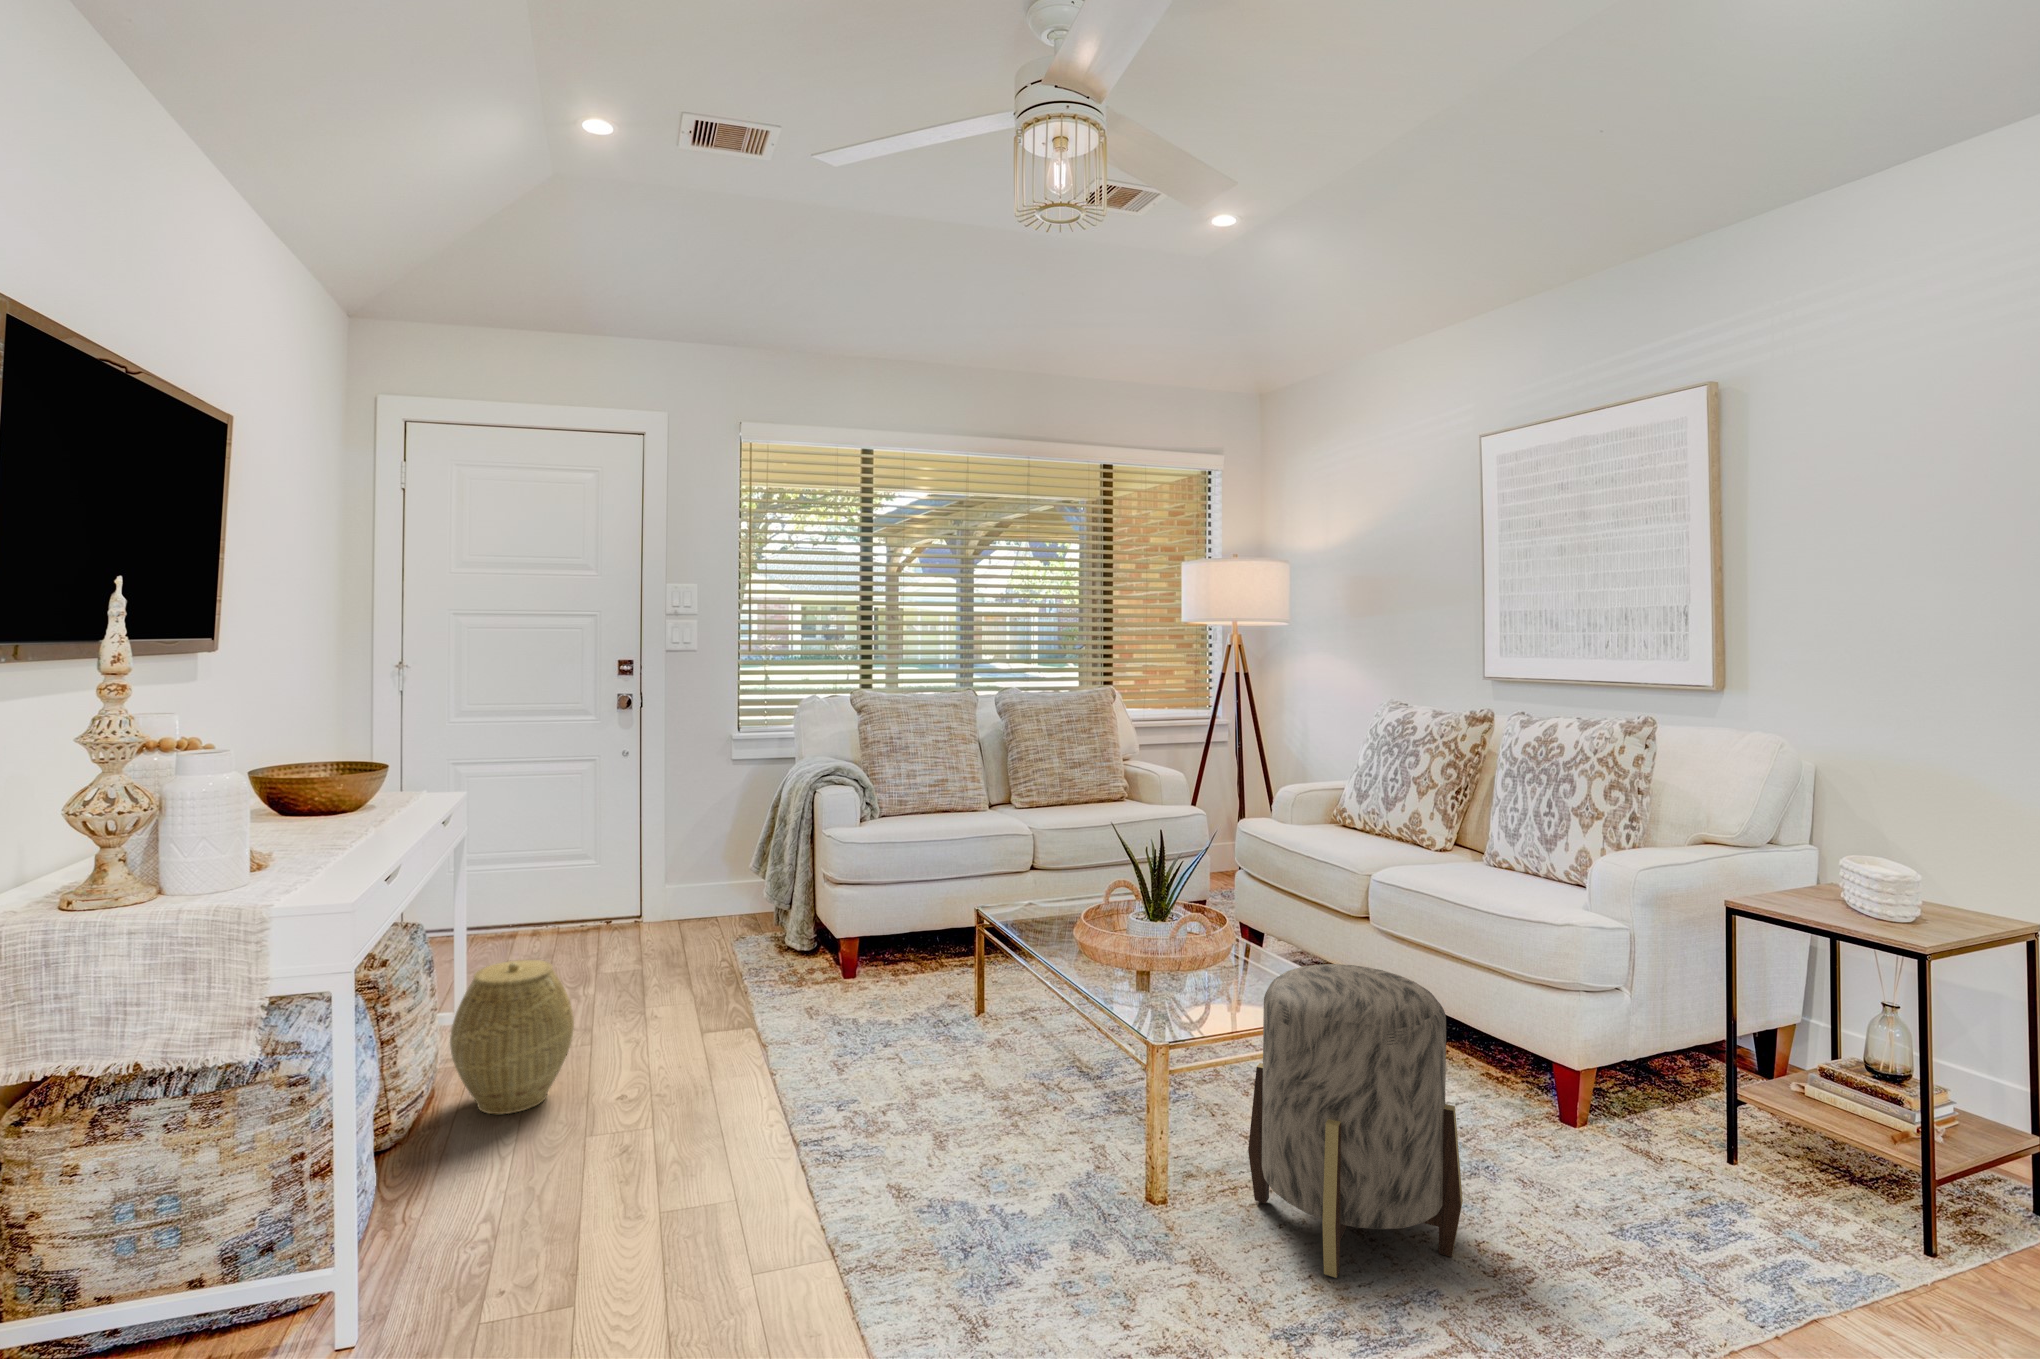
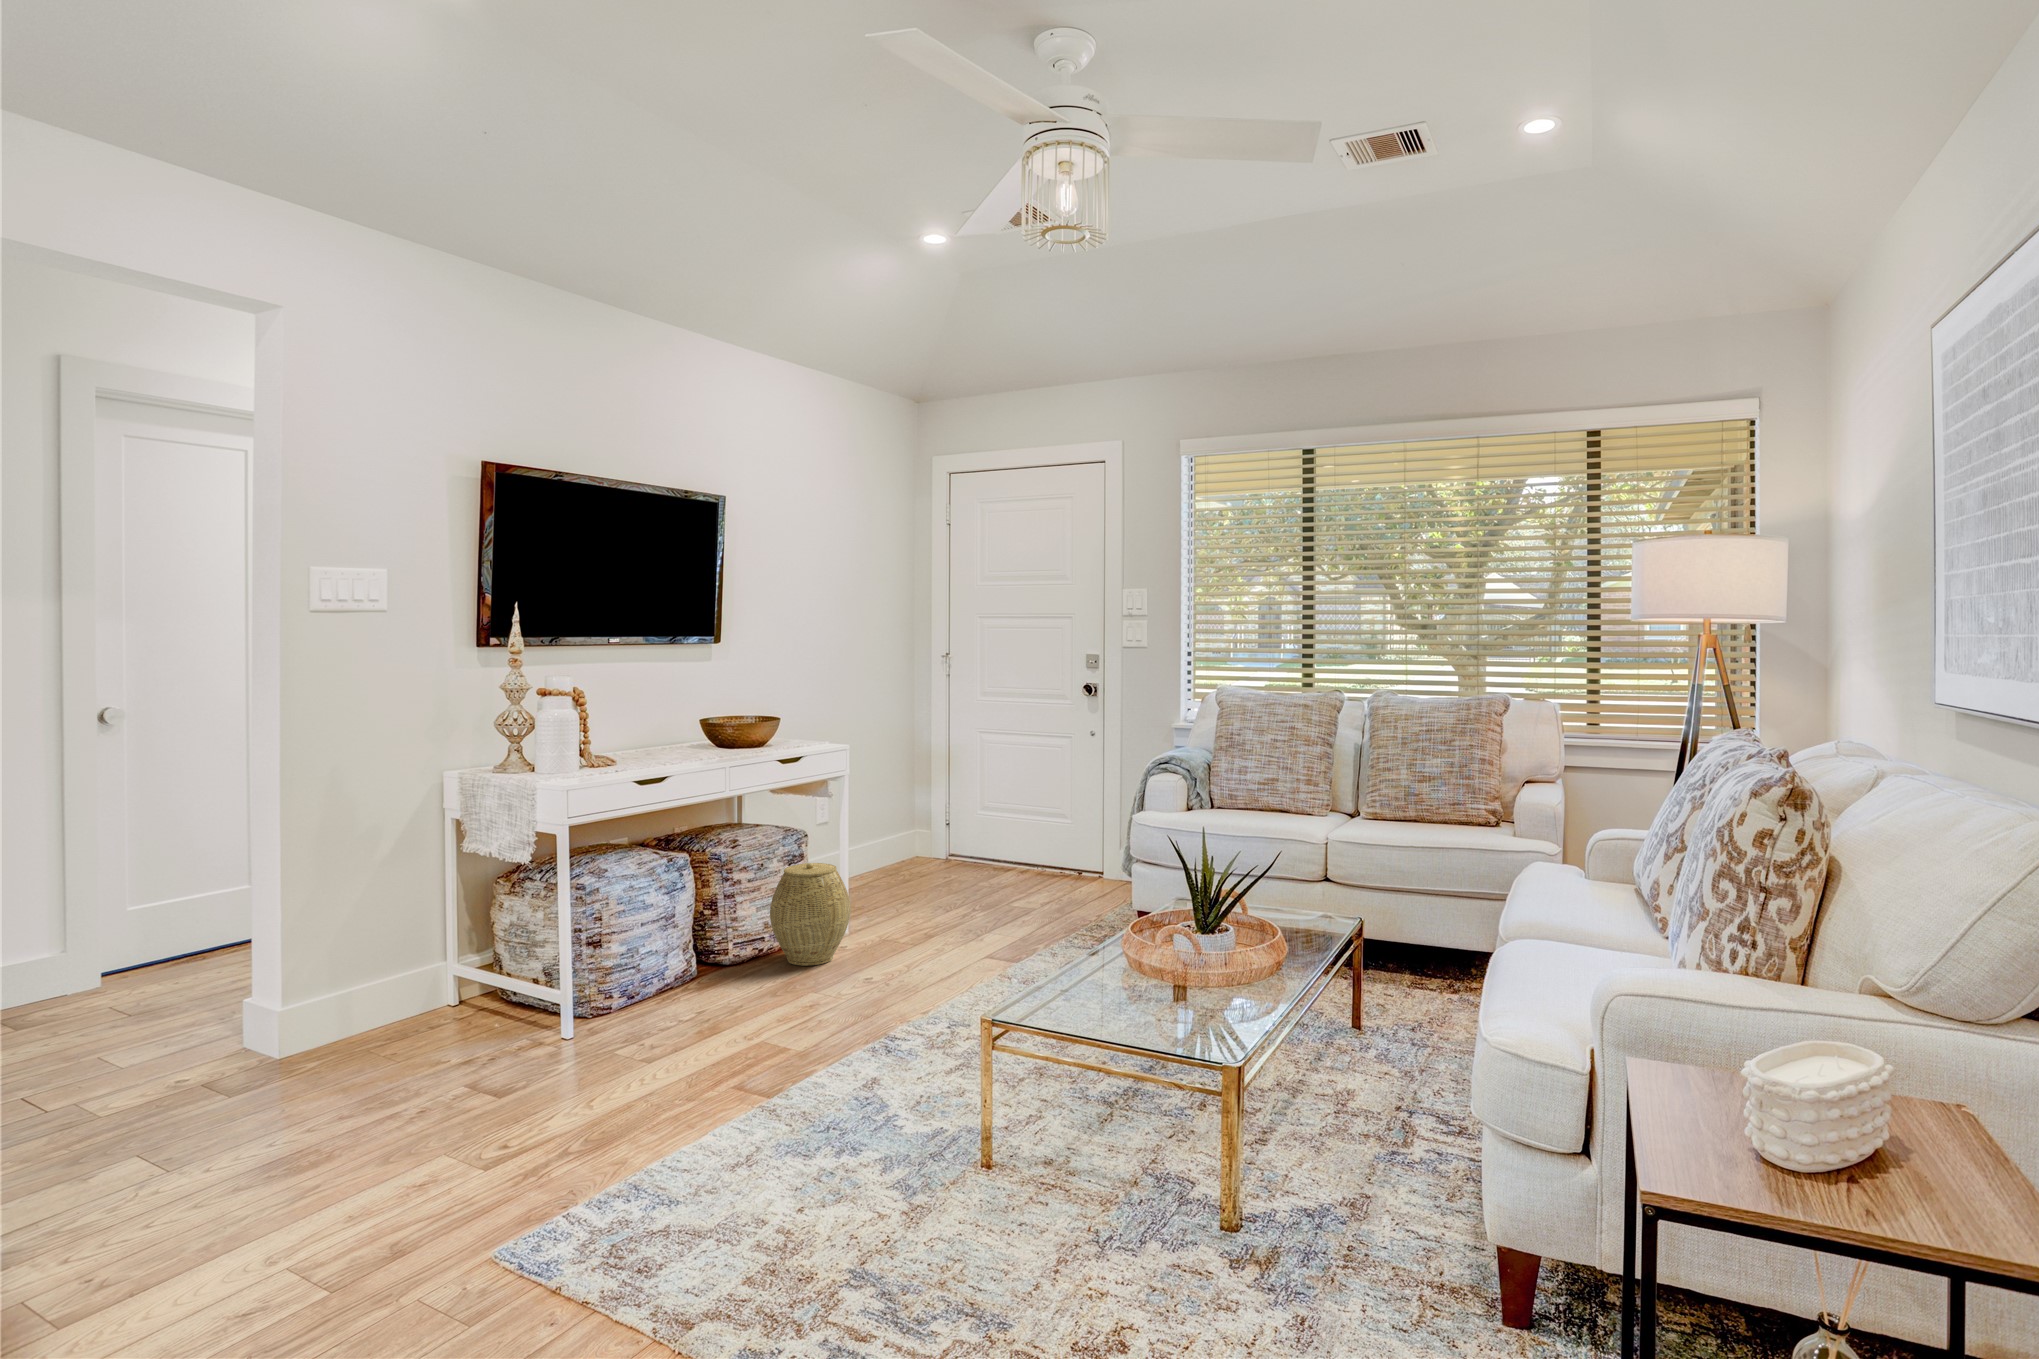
ottoman: present [1248,964,1463,1278] -> none [945,972,1147,1279]

